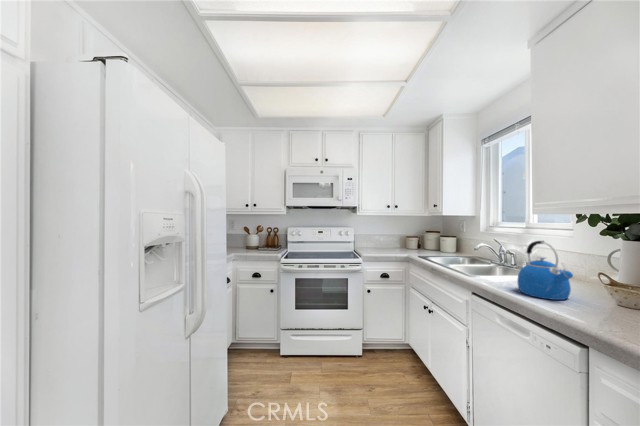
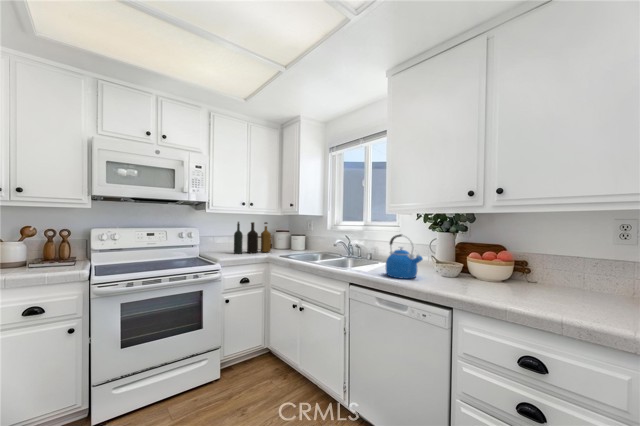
bottle: none [380,223,415,252] -> present [234,222,271,254]

